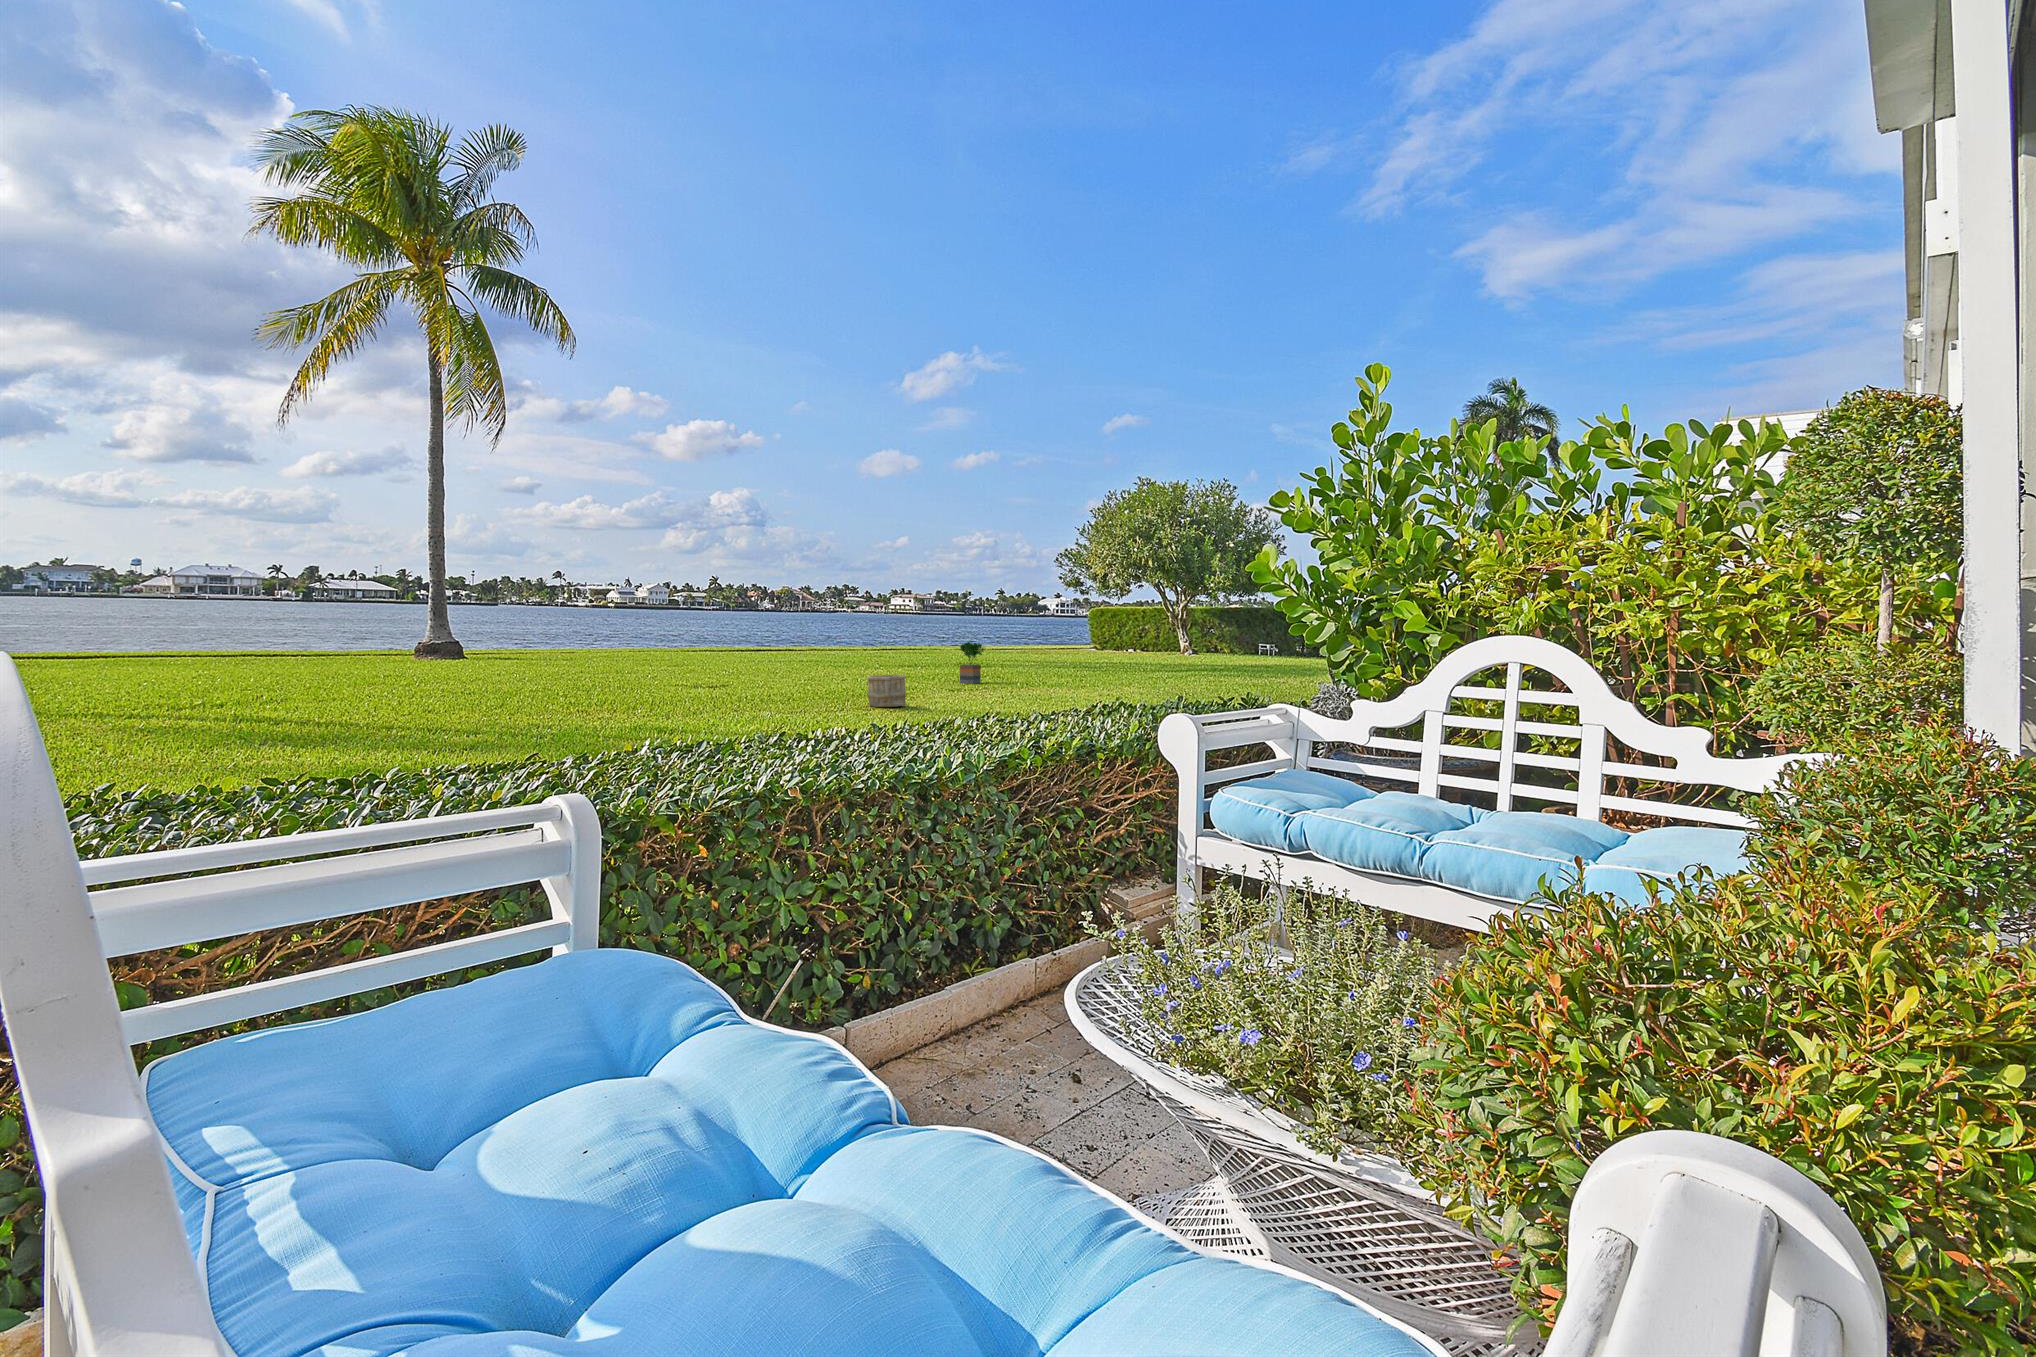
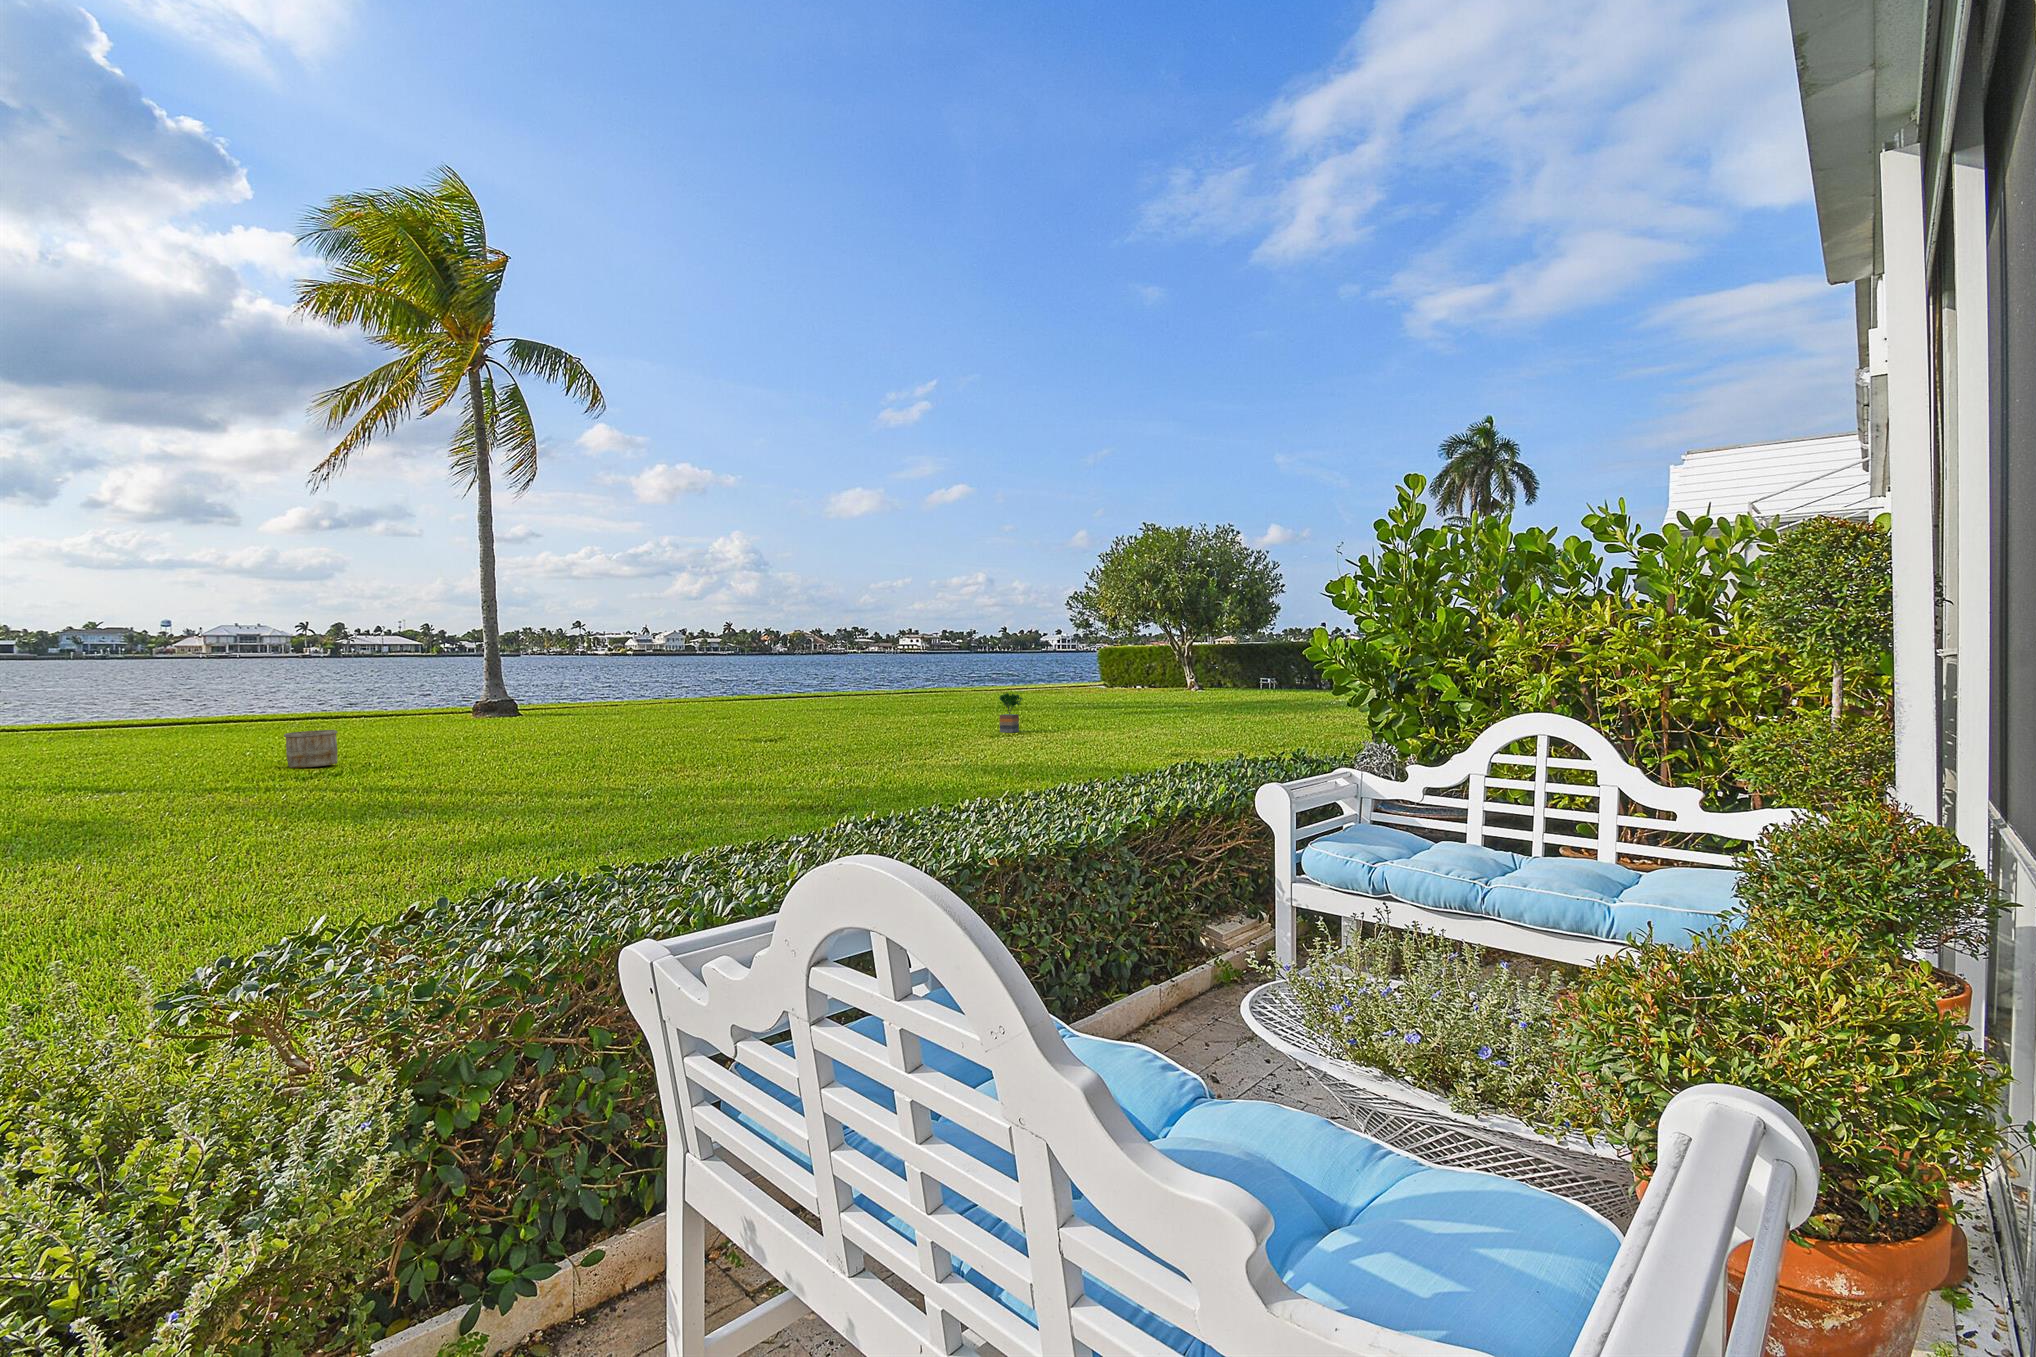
wooden bucket: present [867,675,906,707] -> present [284,730,337,768]

